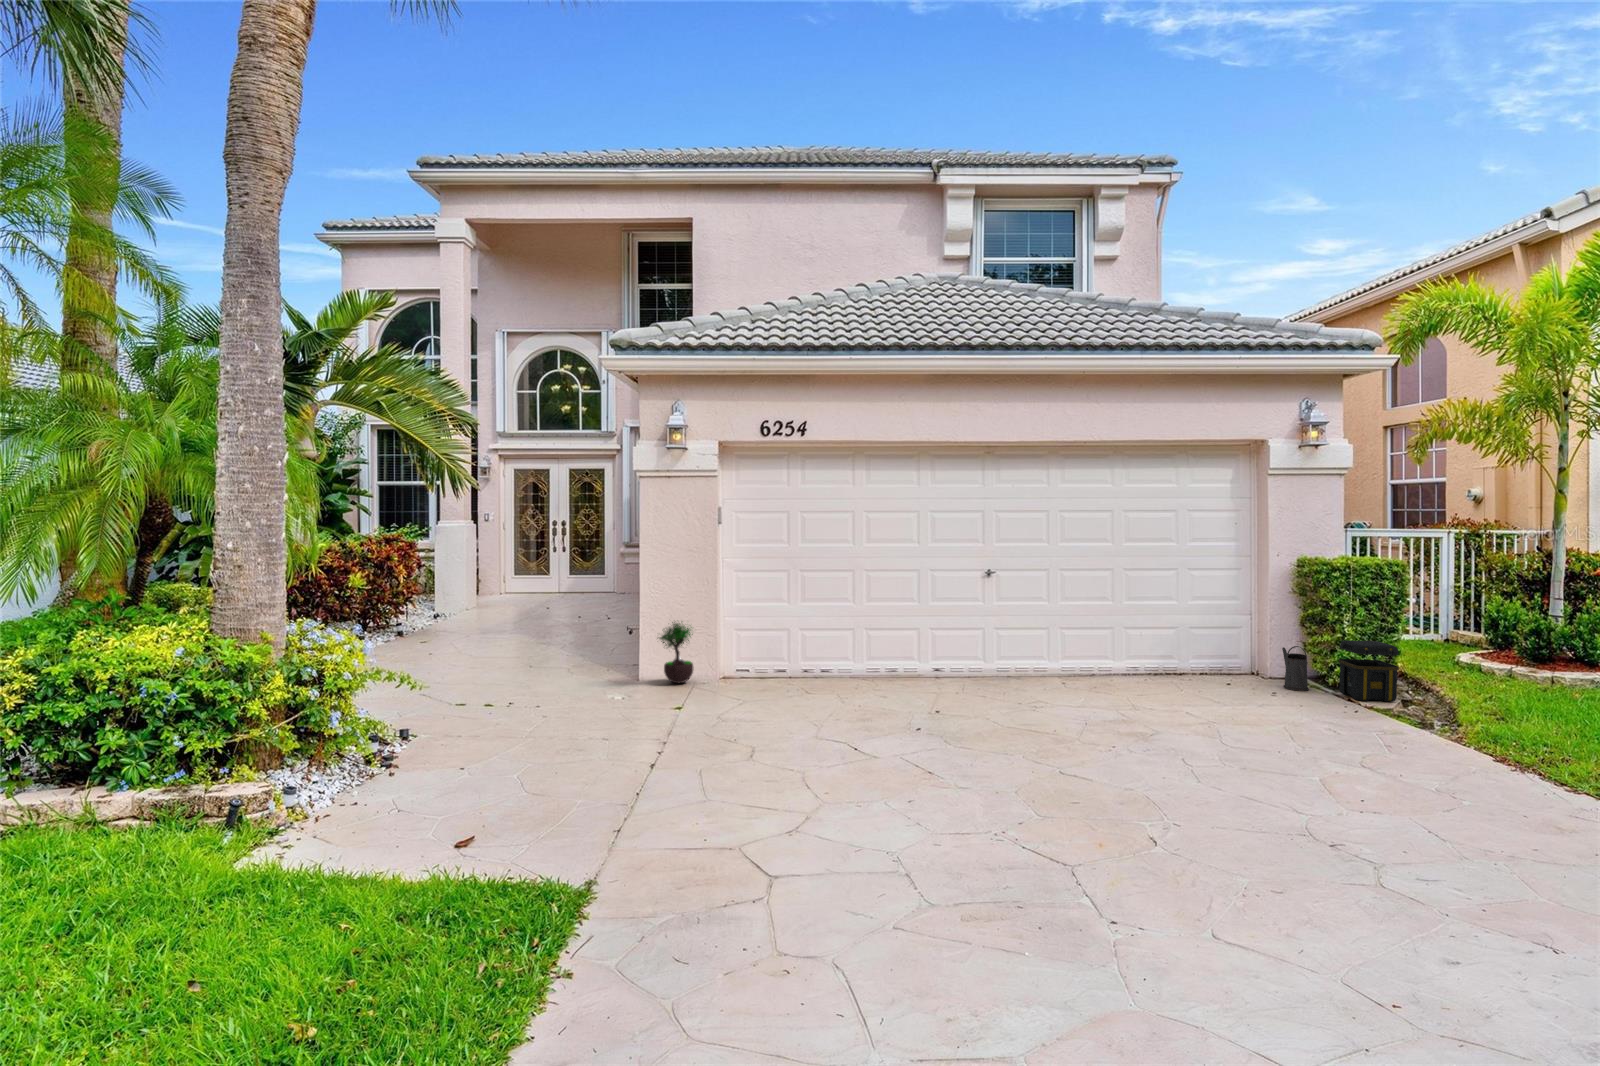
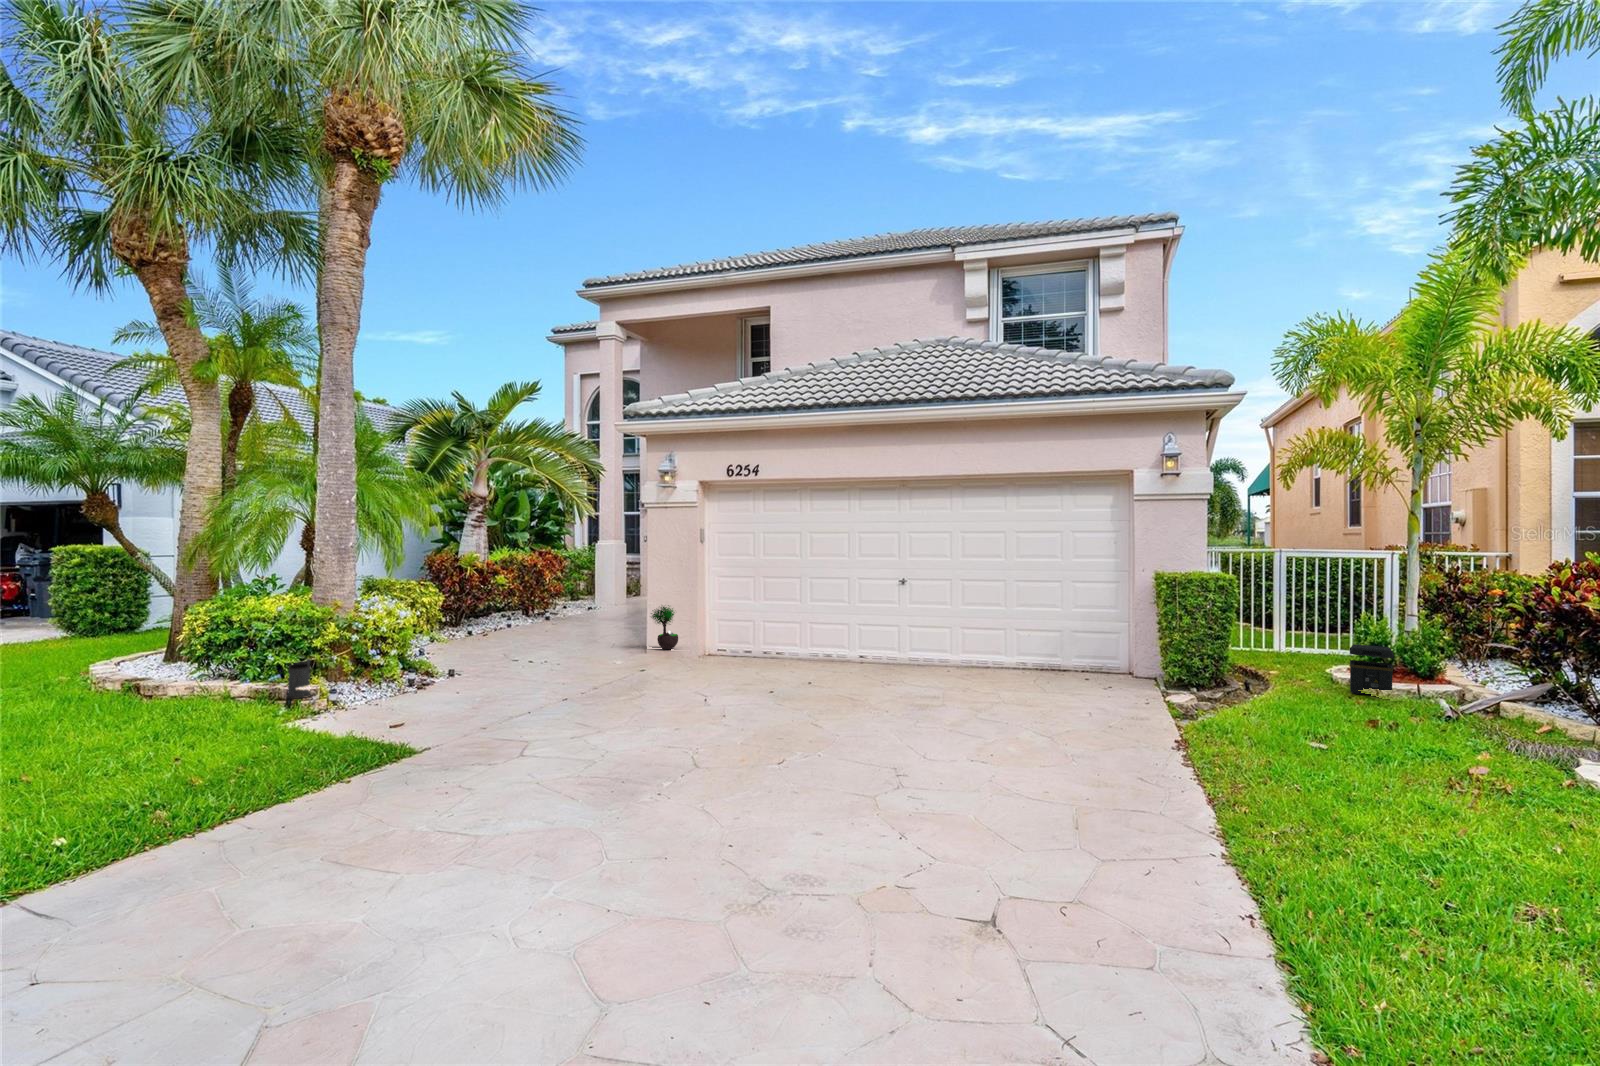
toolbox: present [1339,640,1399,702] -> present [1350,645,1394,695]
watering can: present [1282,646,1309,691] -> present [287,659,311,699]

